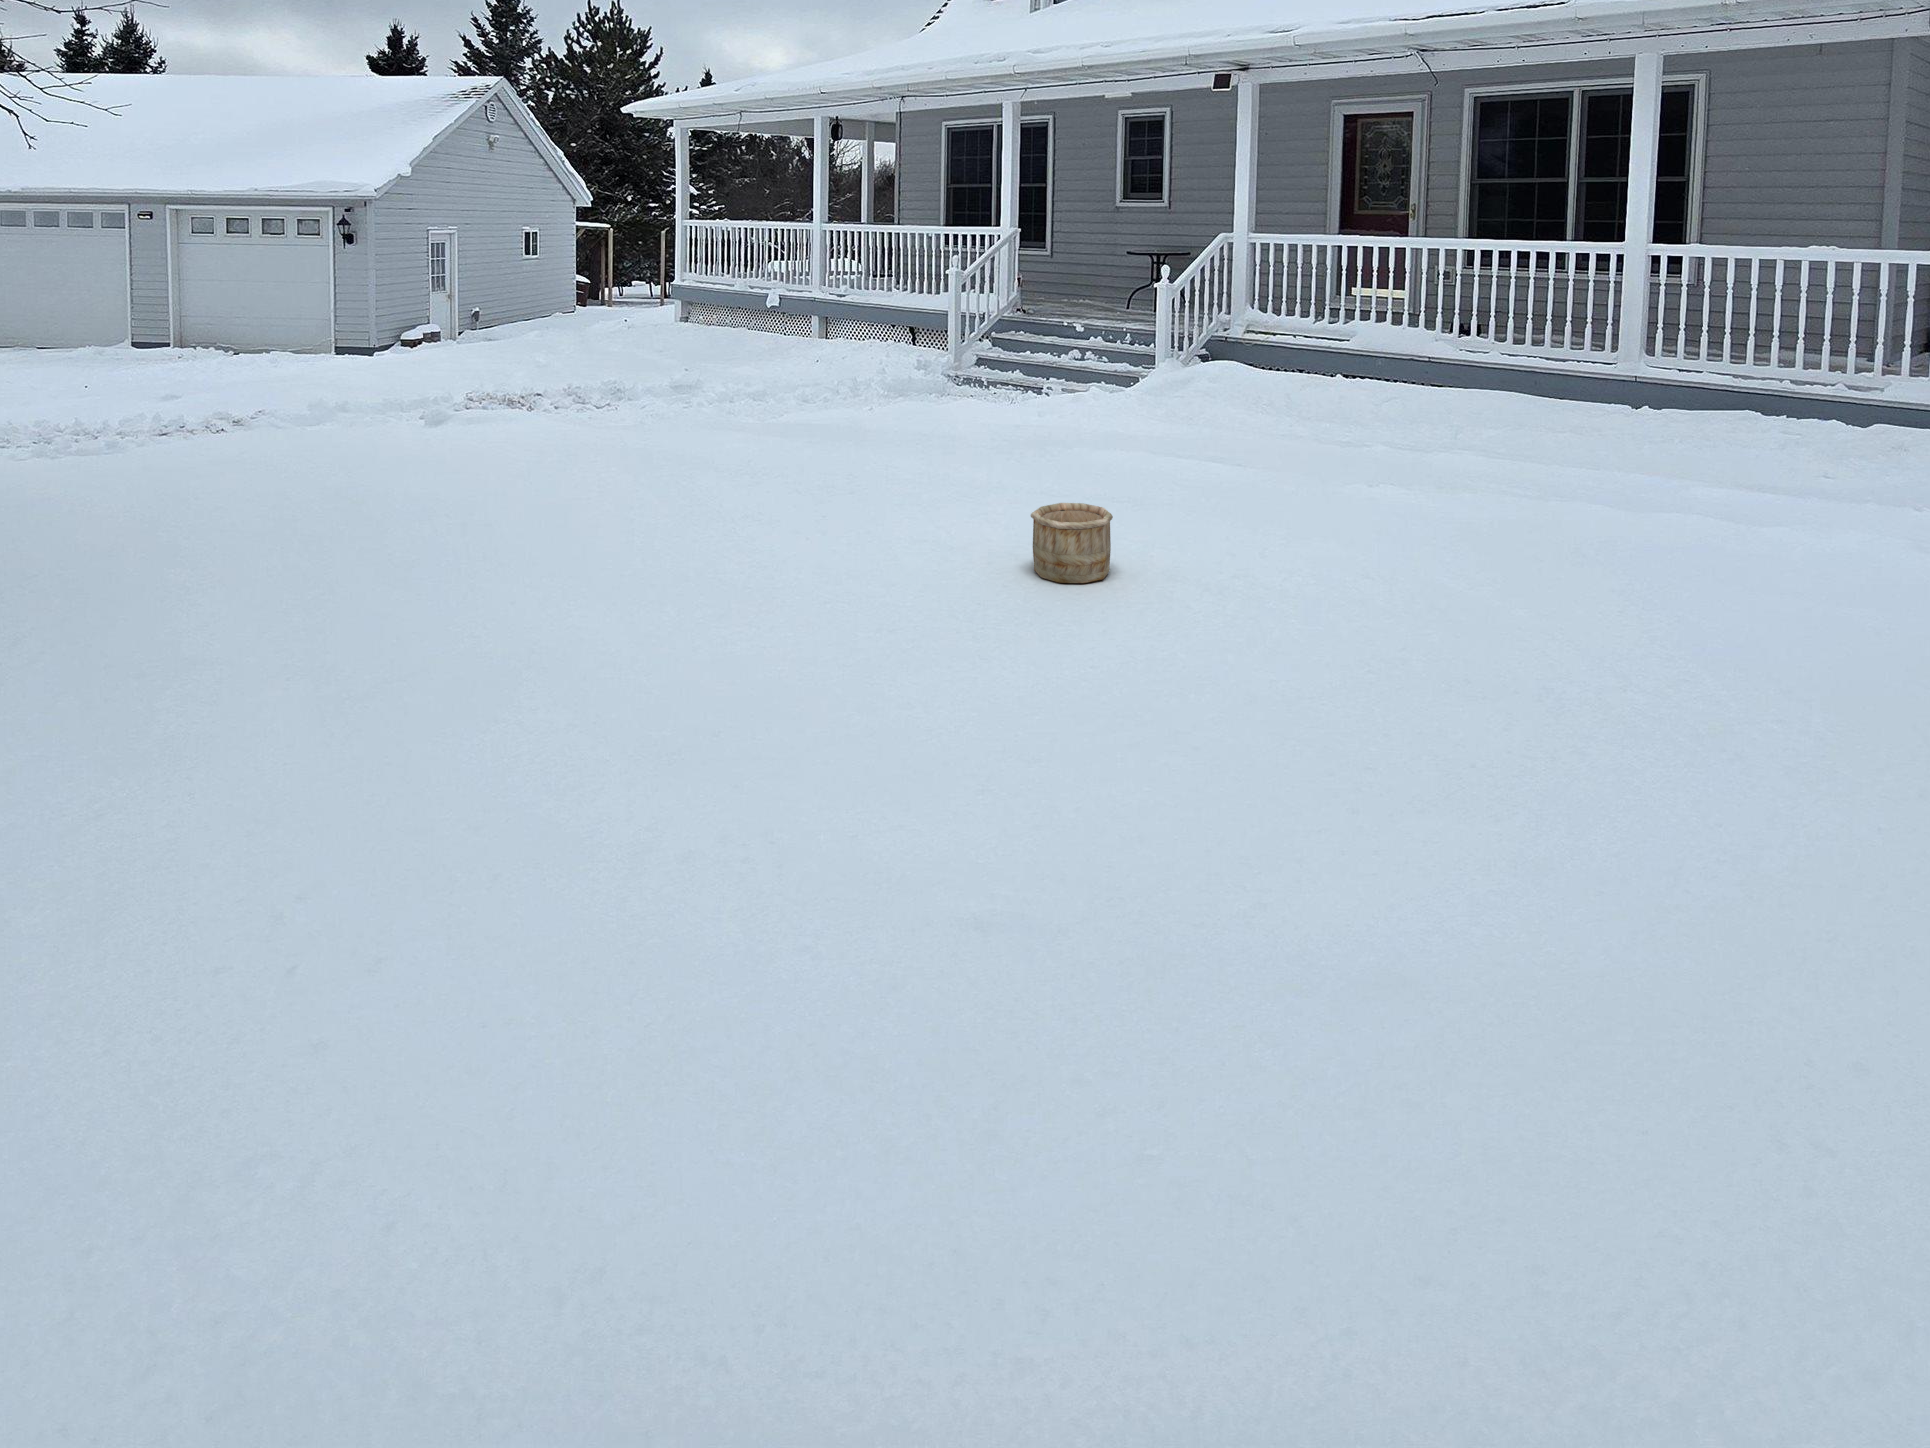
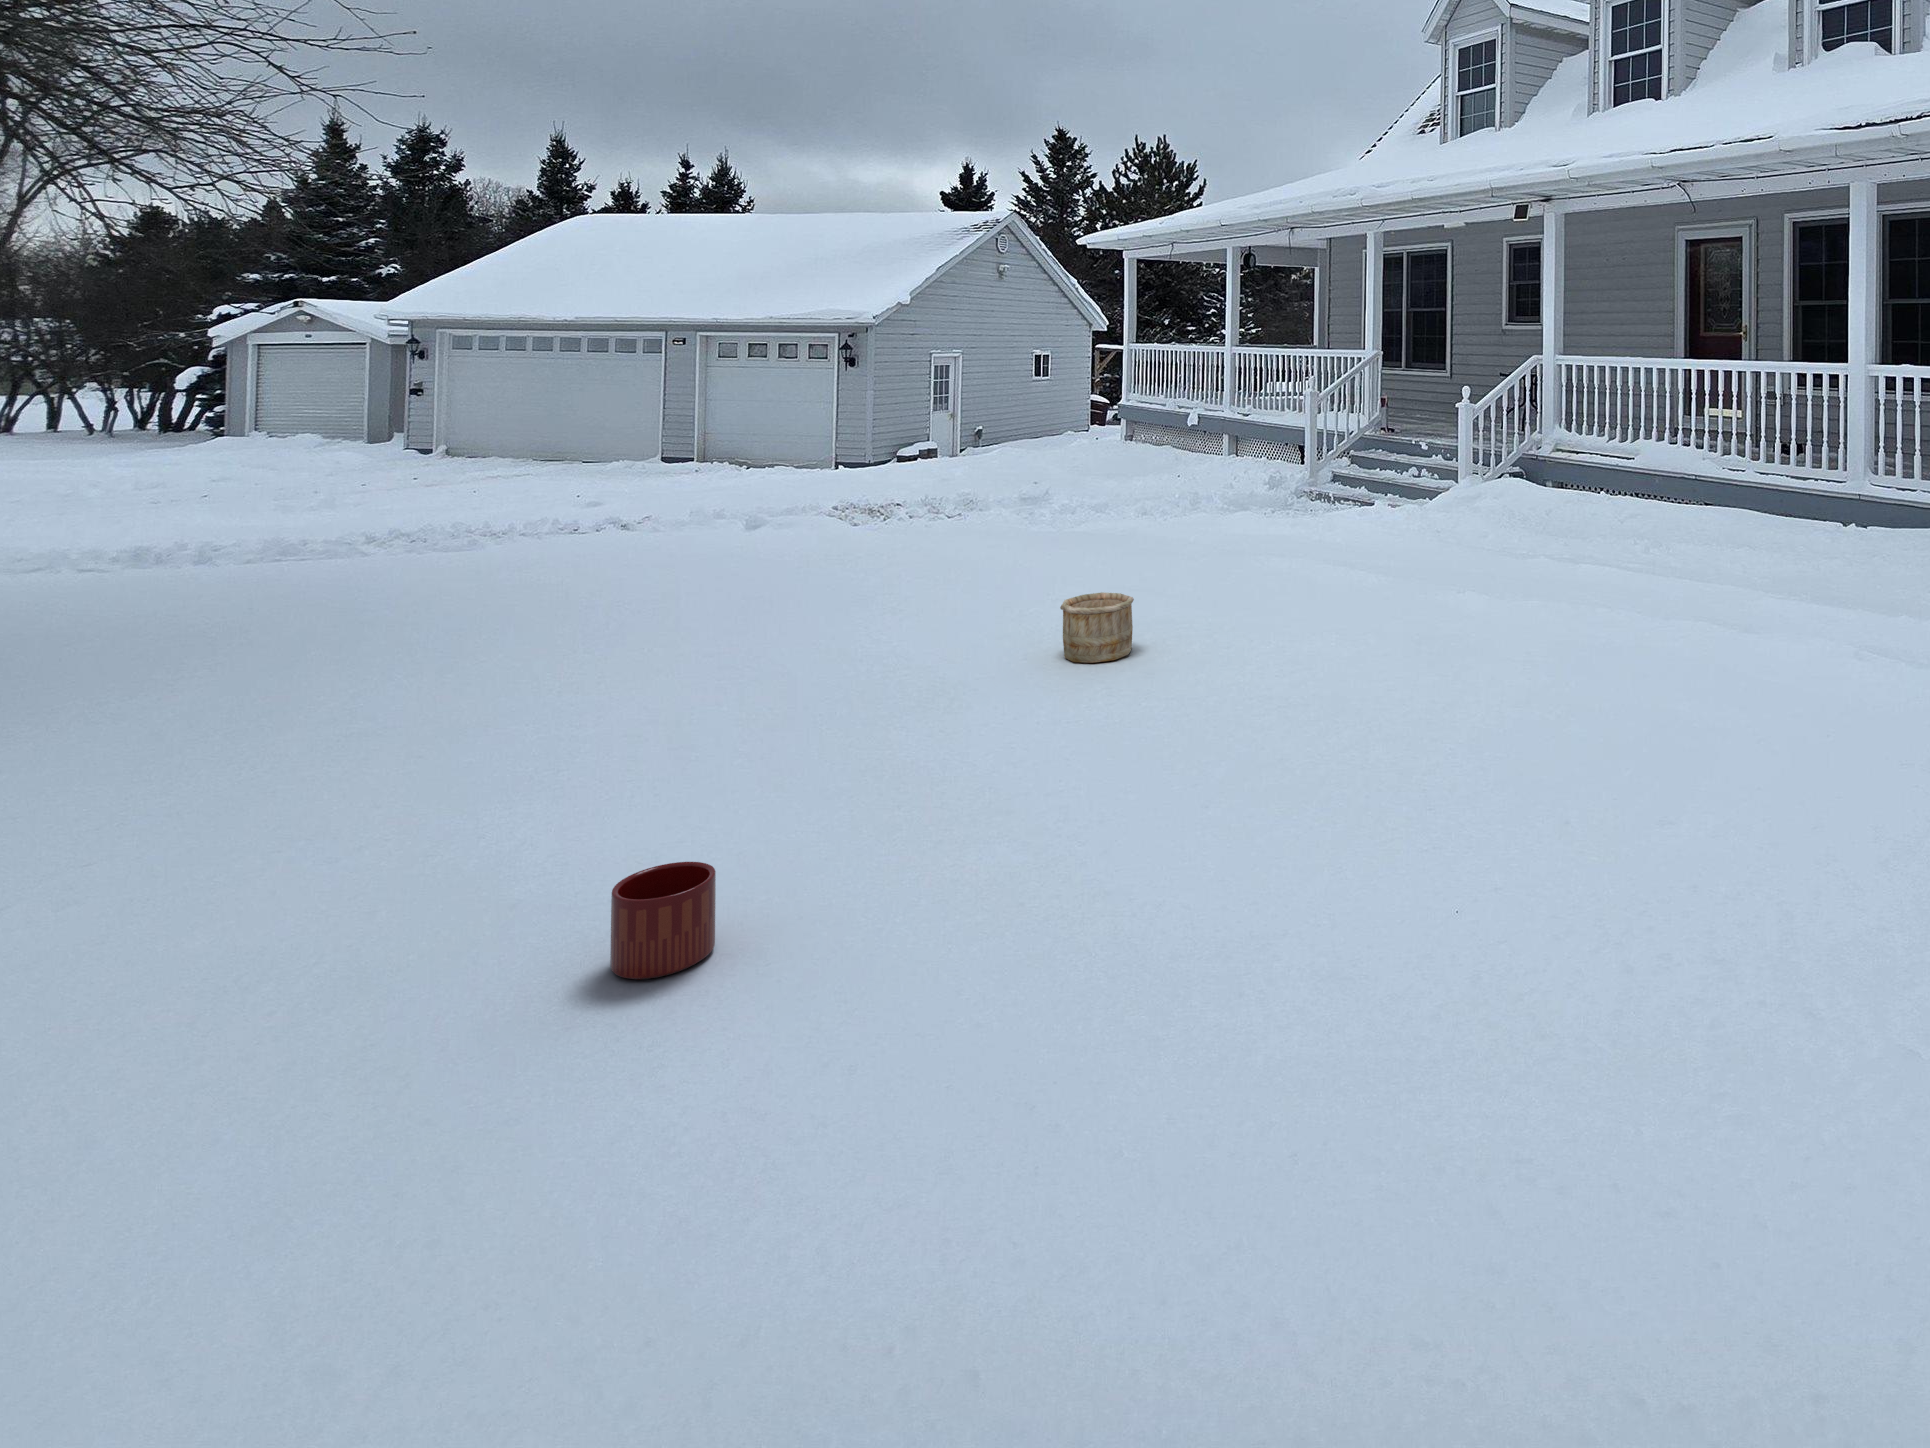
planter: none [1139,896,1260,1062] -> present [610,862,716,979]

